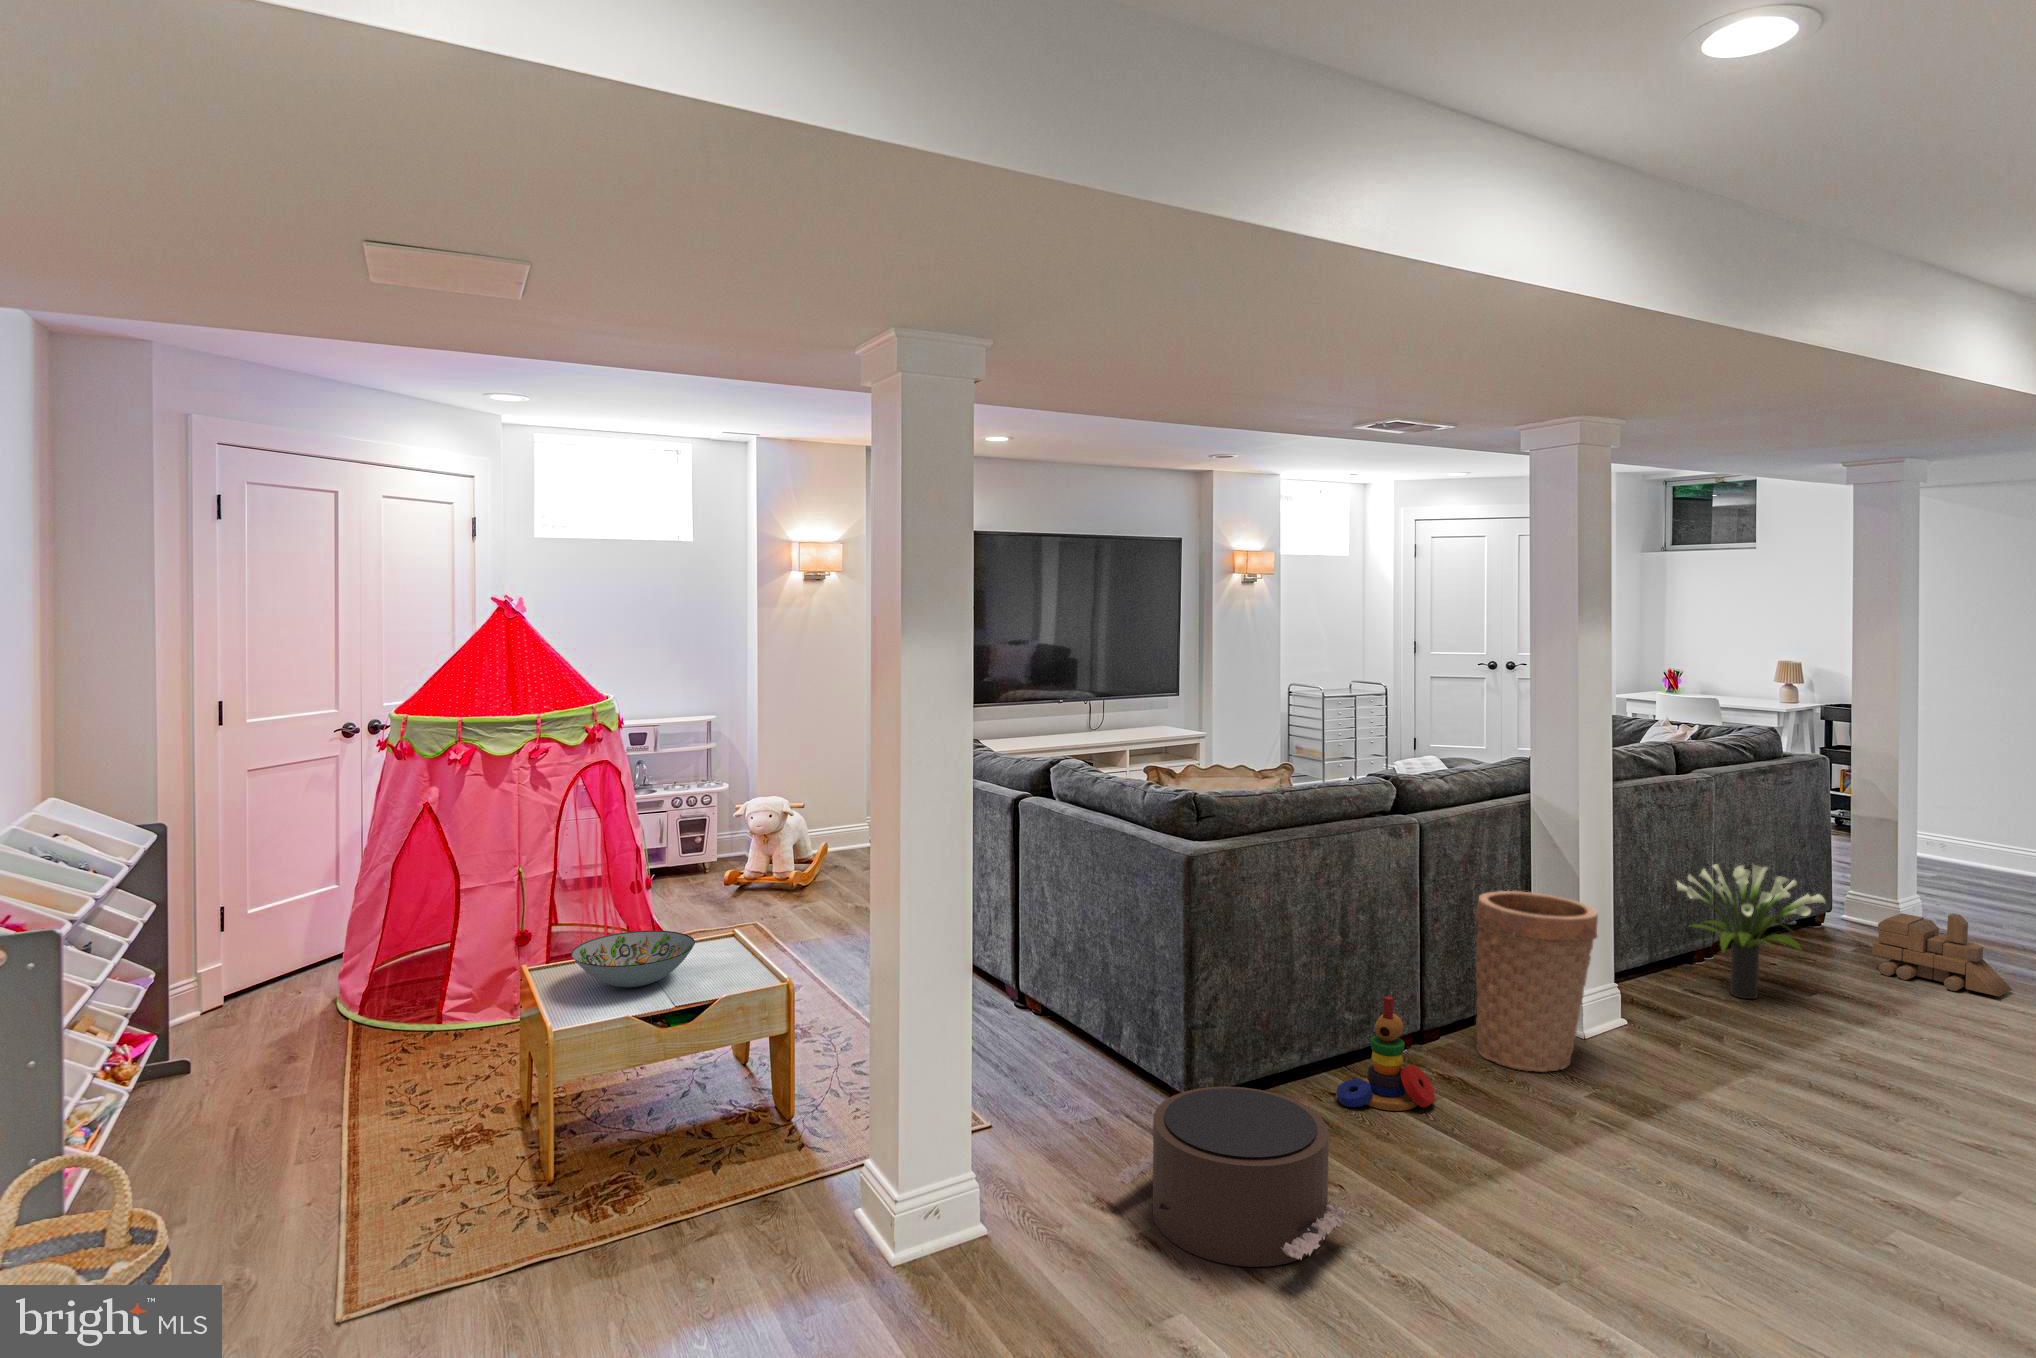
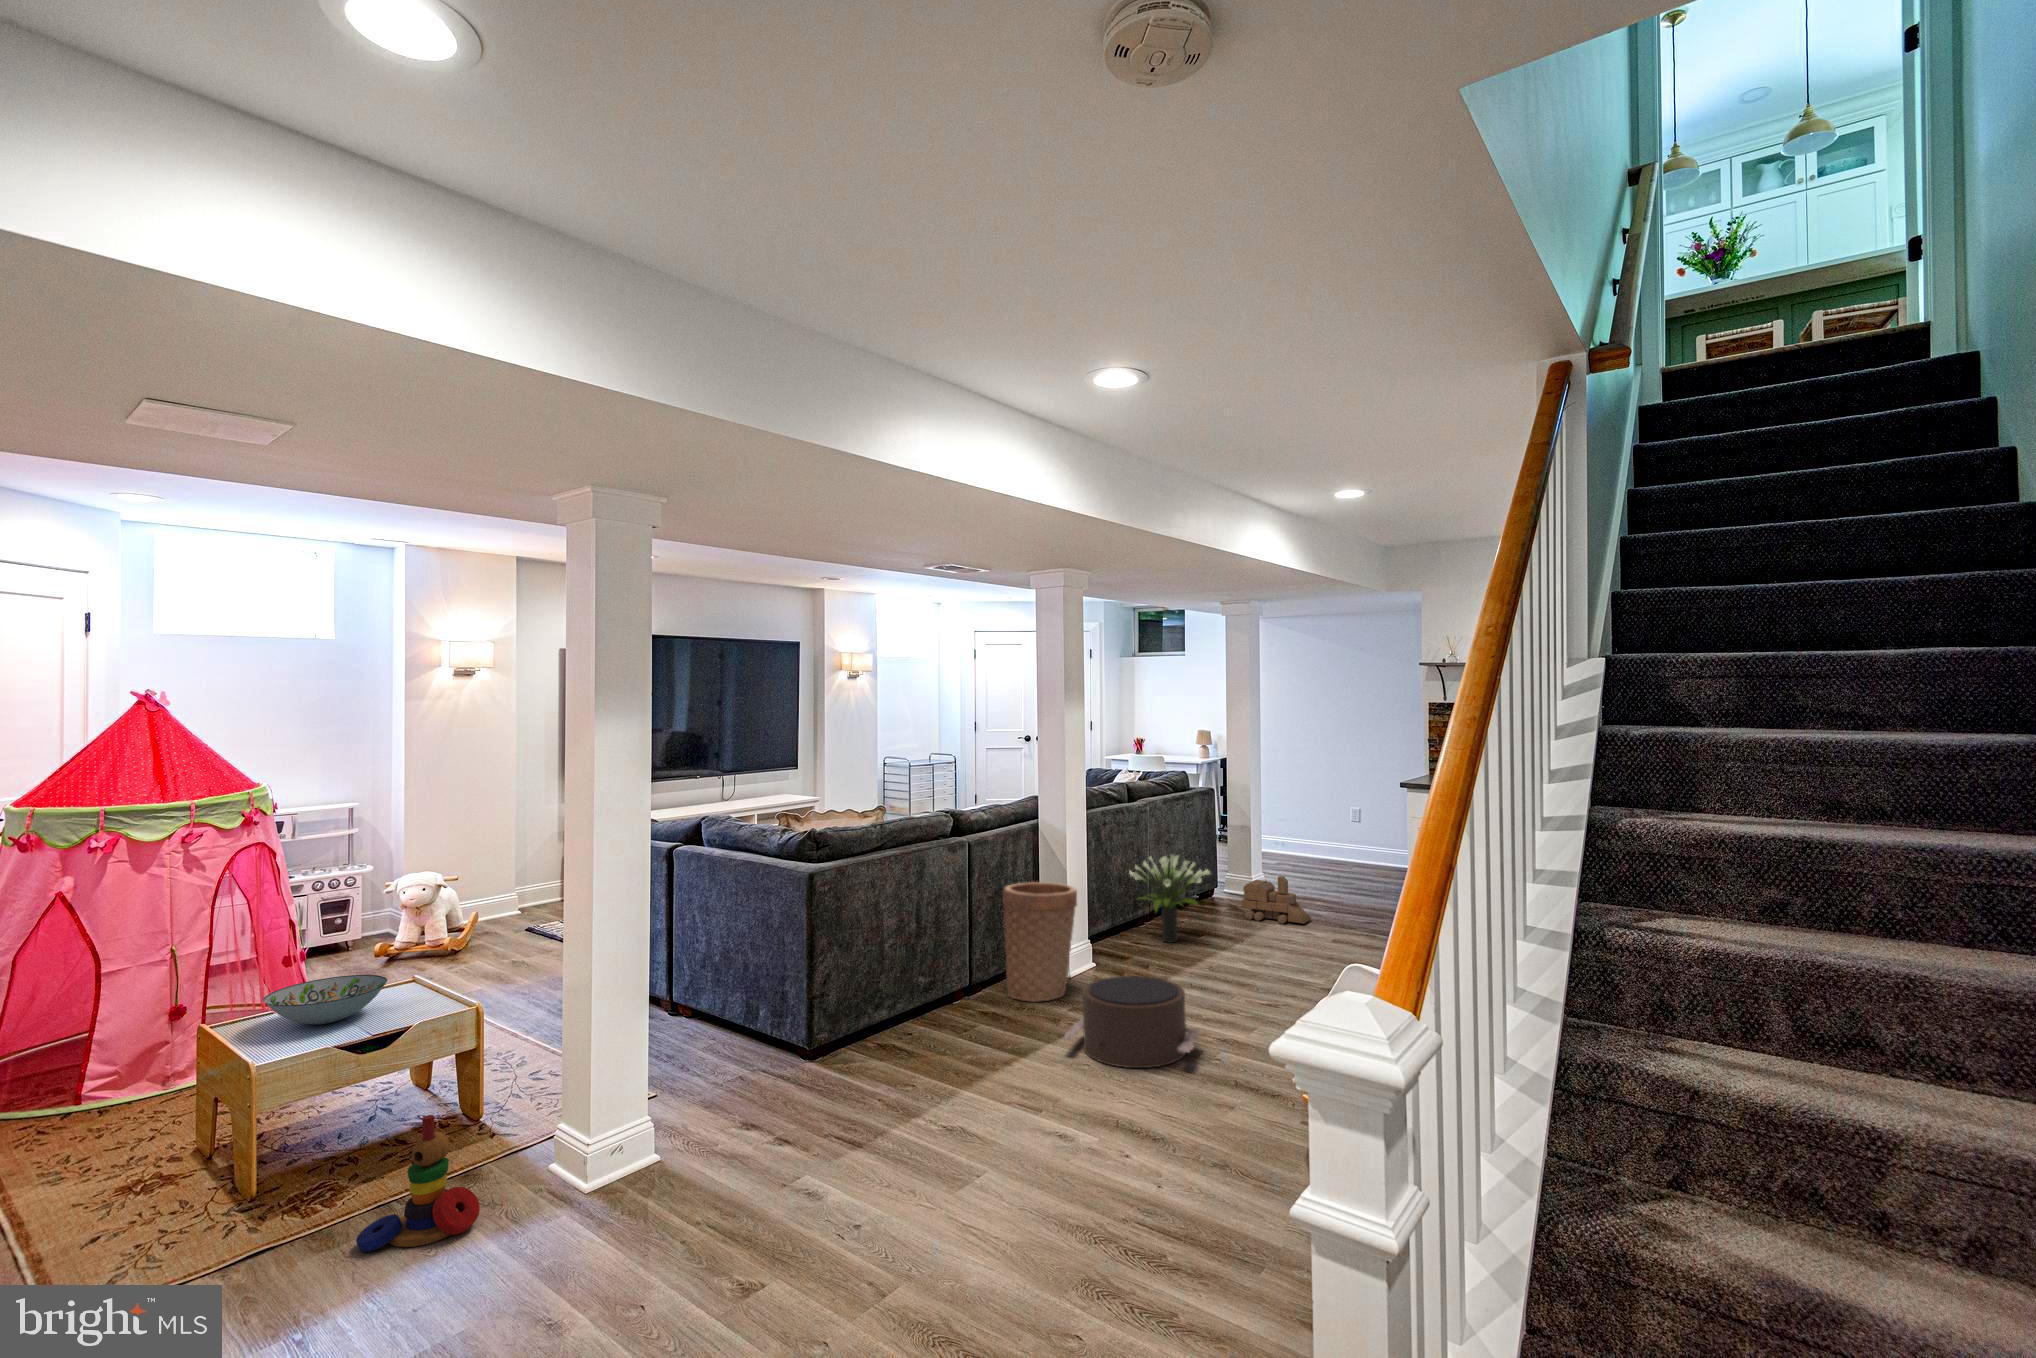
stacking toy: present [1336,996,1435,1111] -> present [356,1115,480,1252]
pouf: present [1115,1087,1350,1267] -> present [1065,976,1198,1068]

